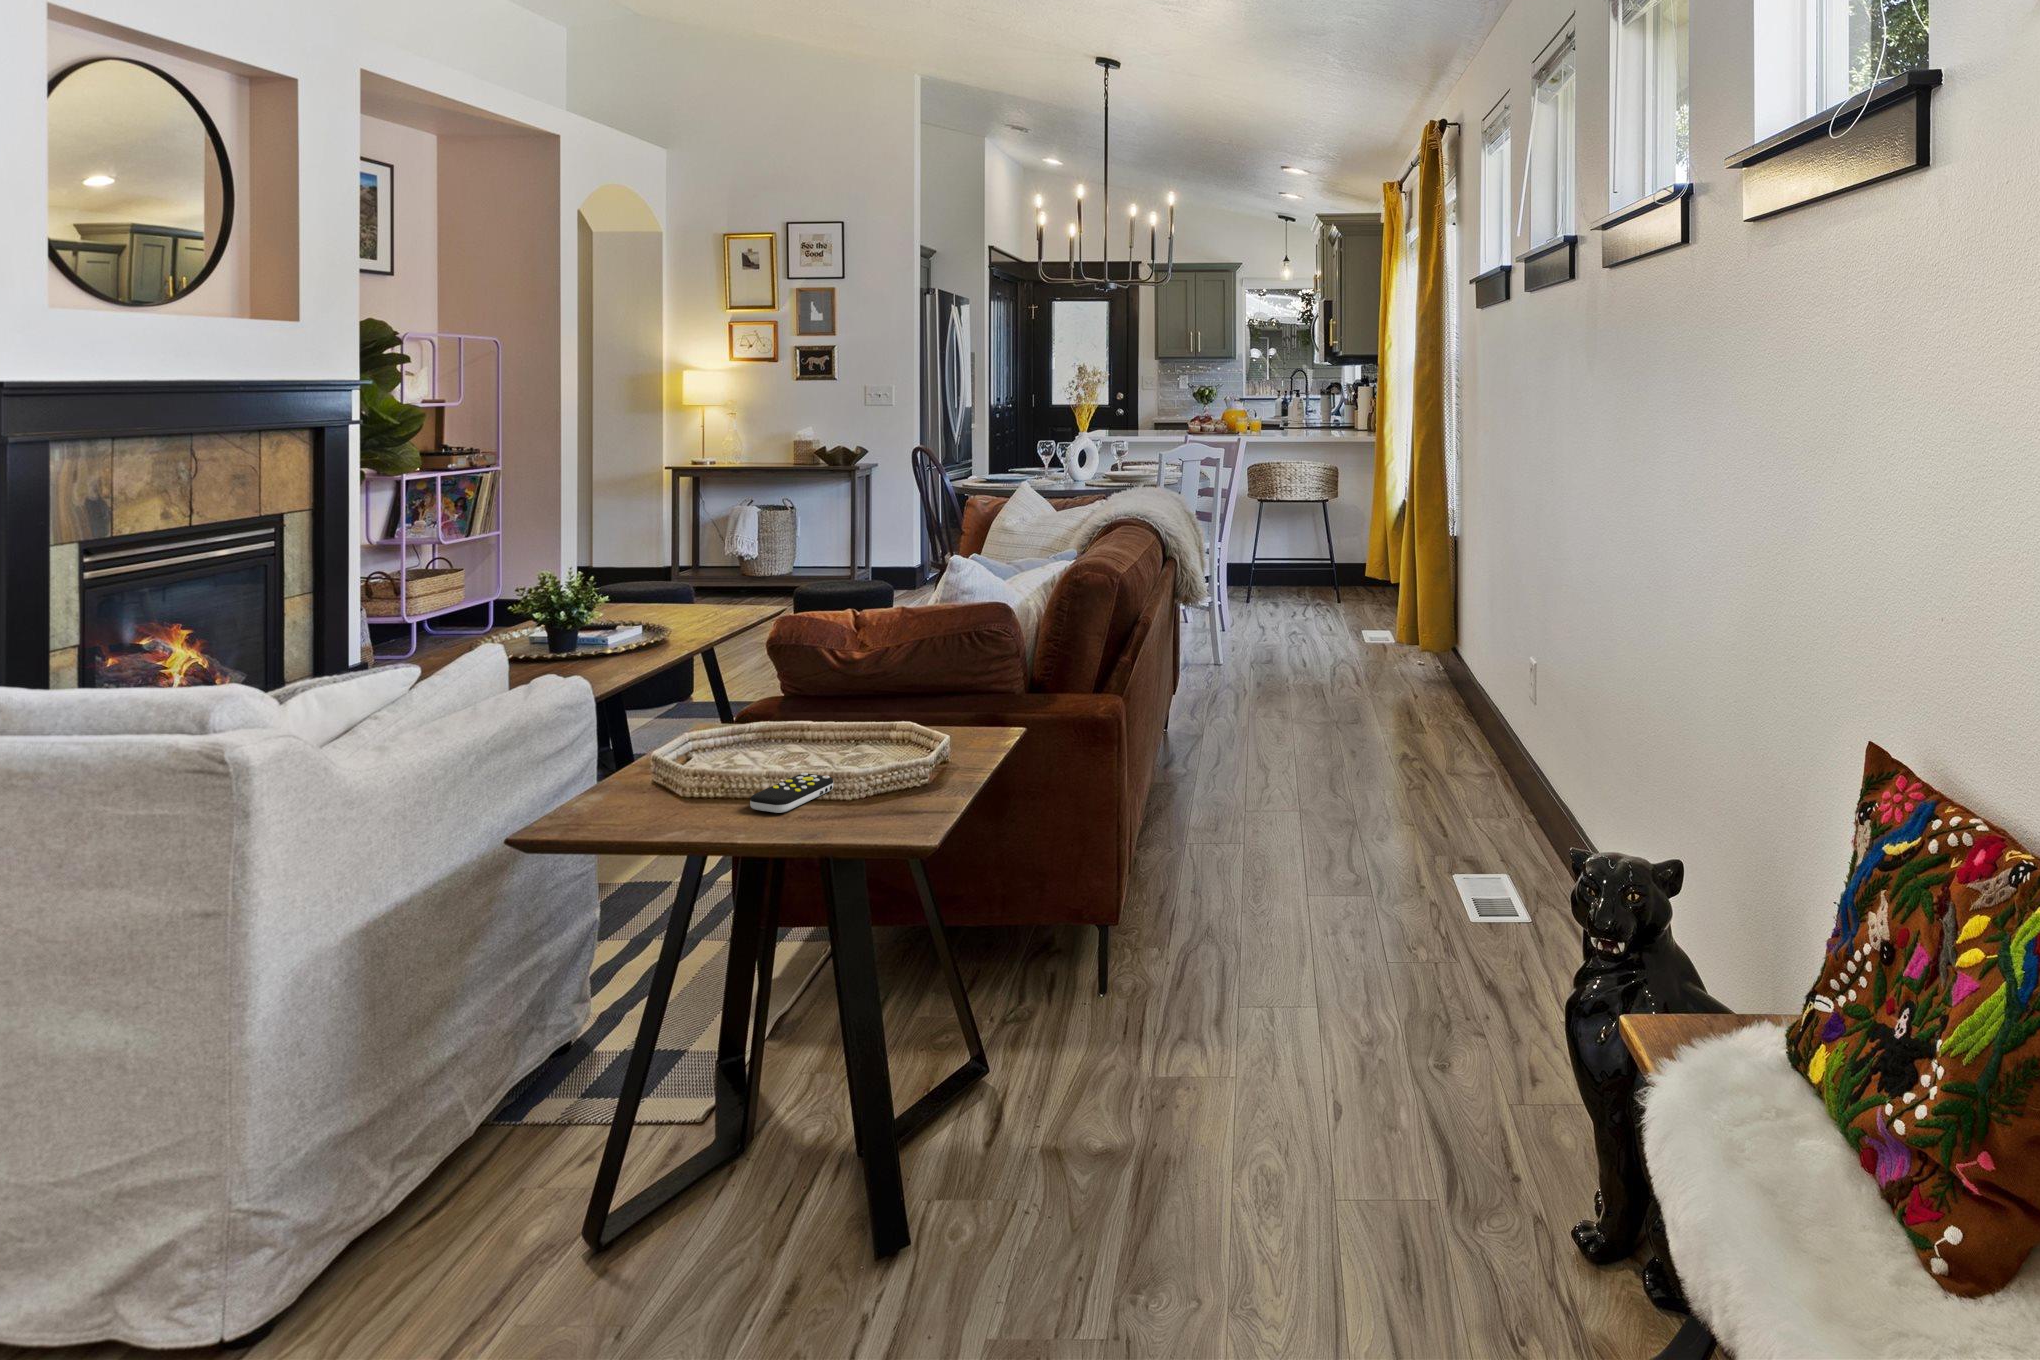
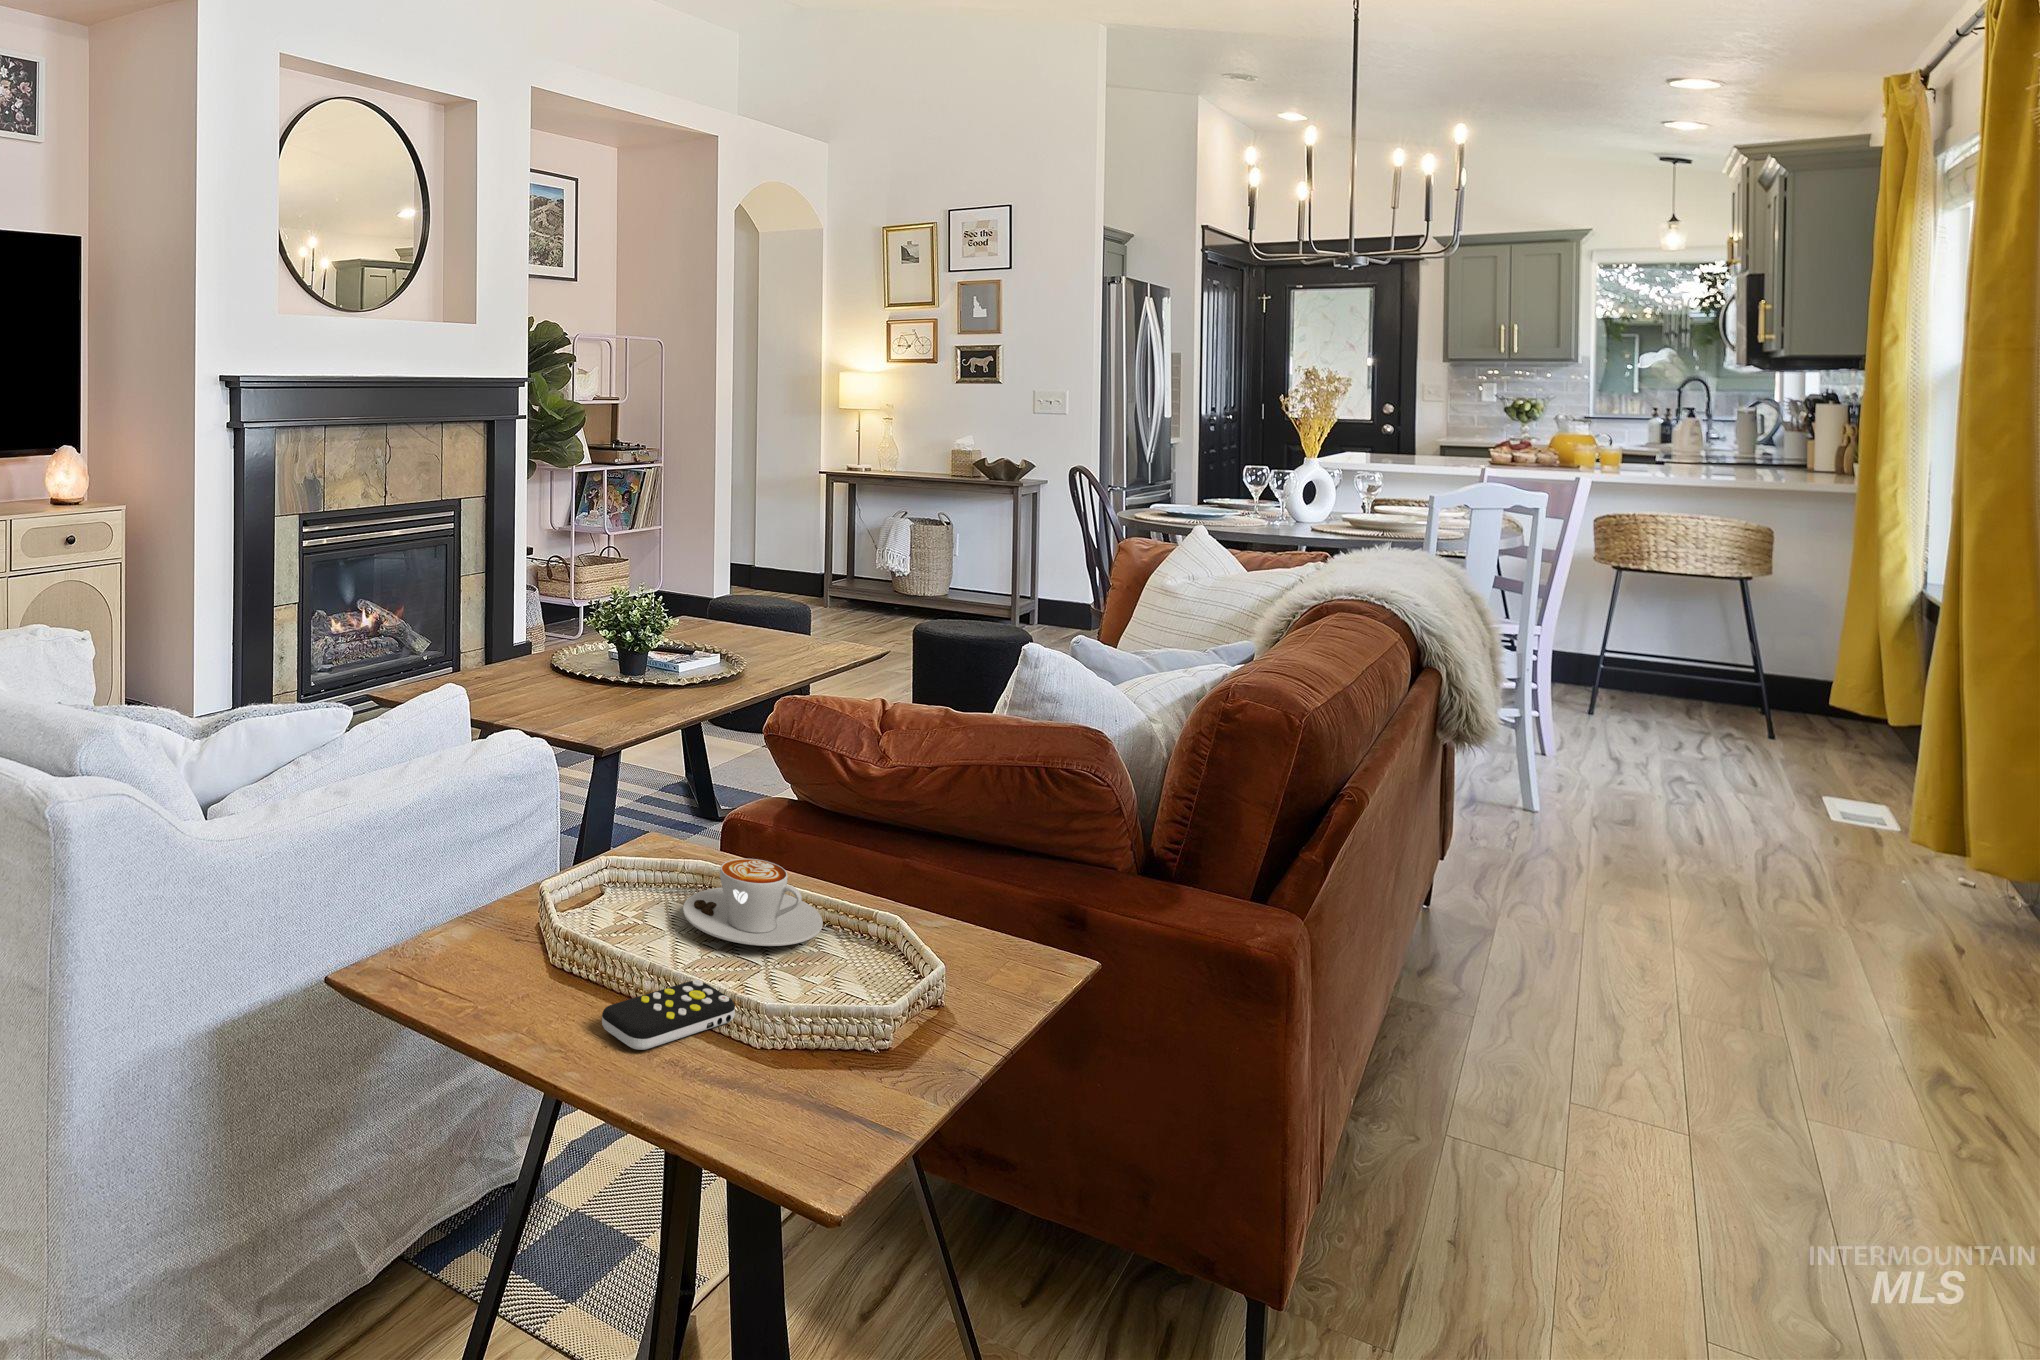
coffee cup: none [767,704,866,755] -> present [683,859,823,946]

